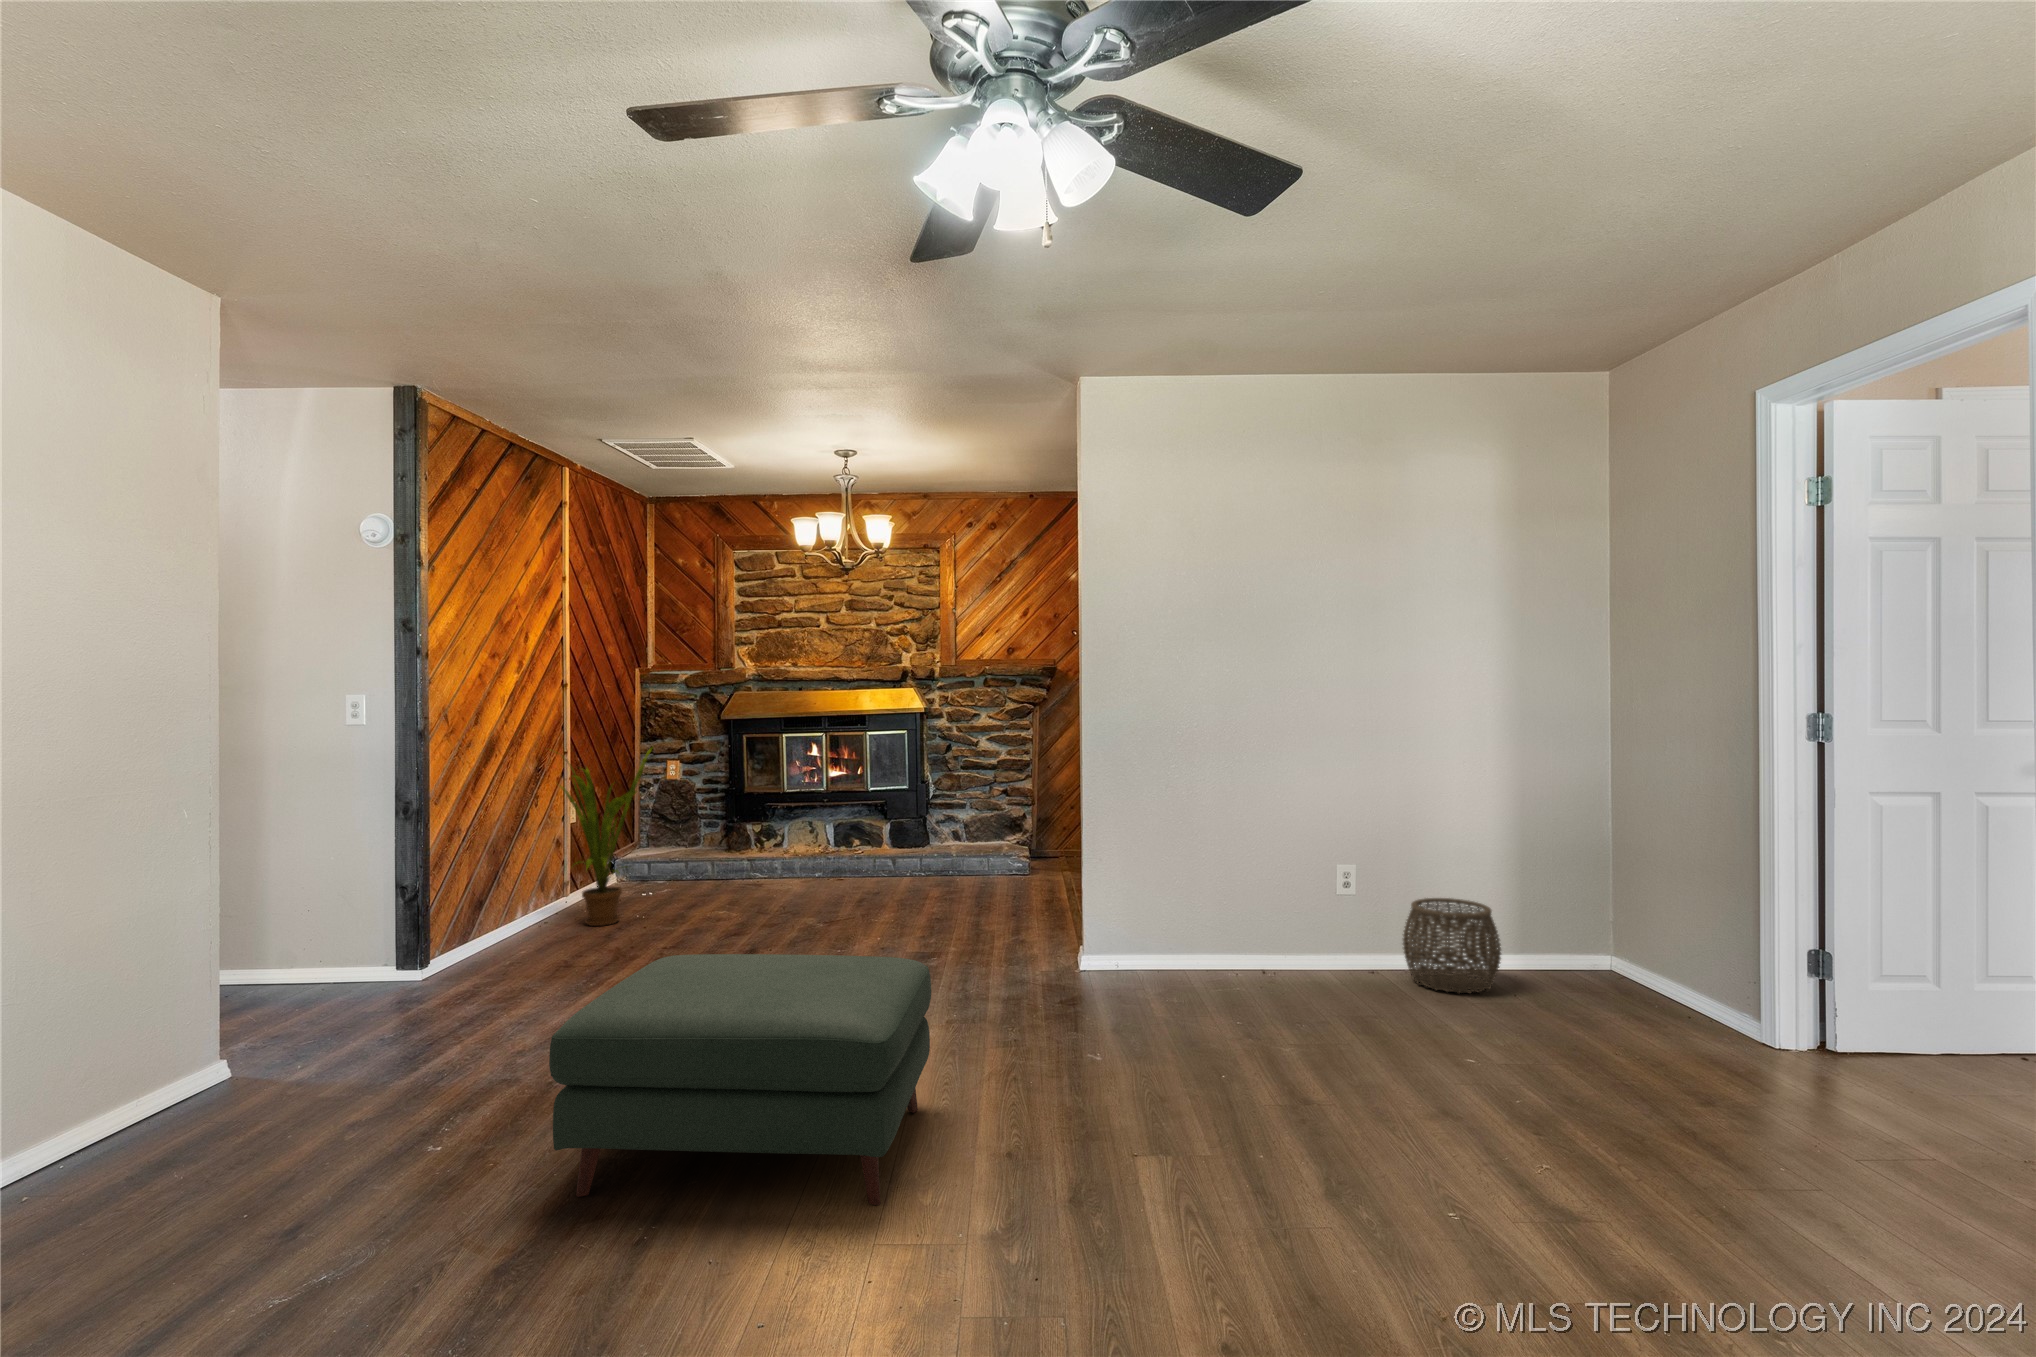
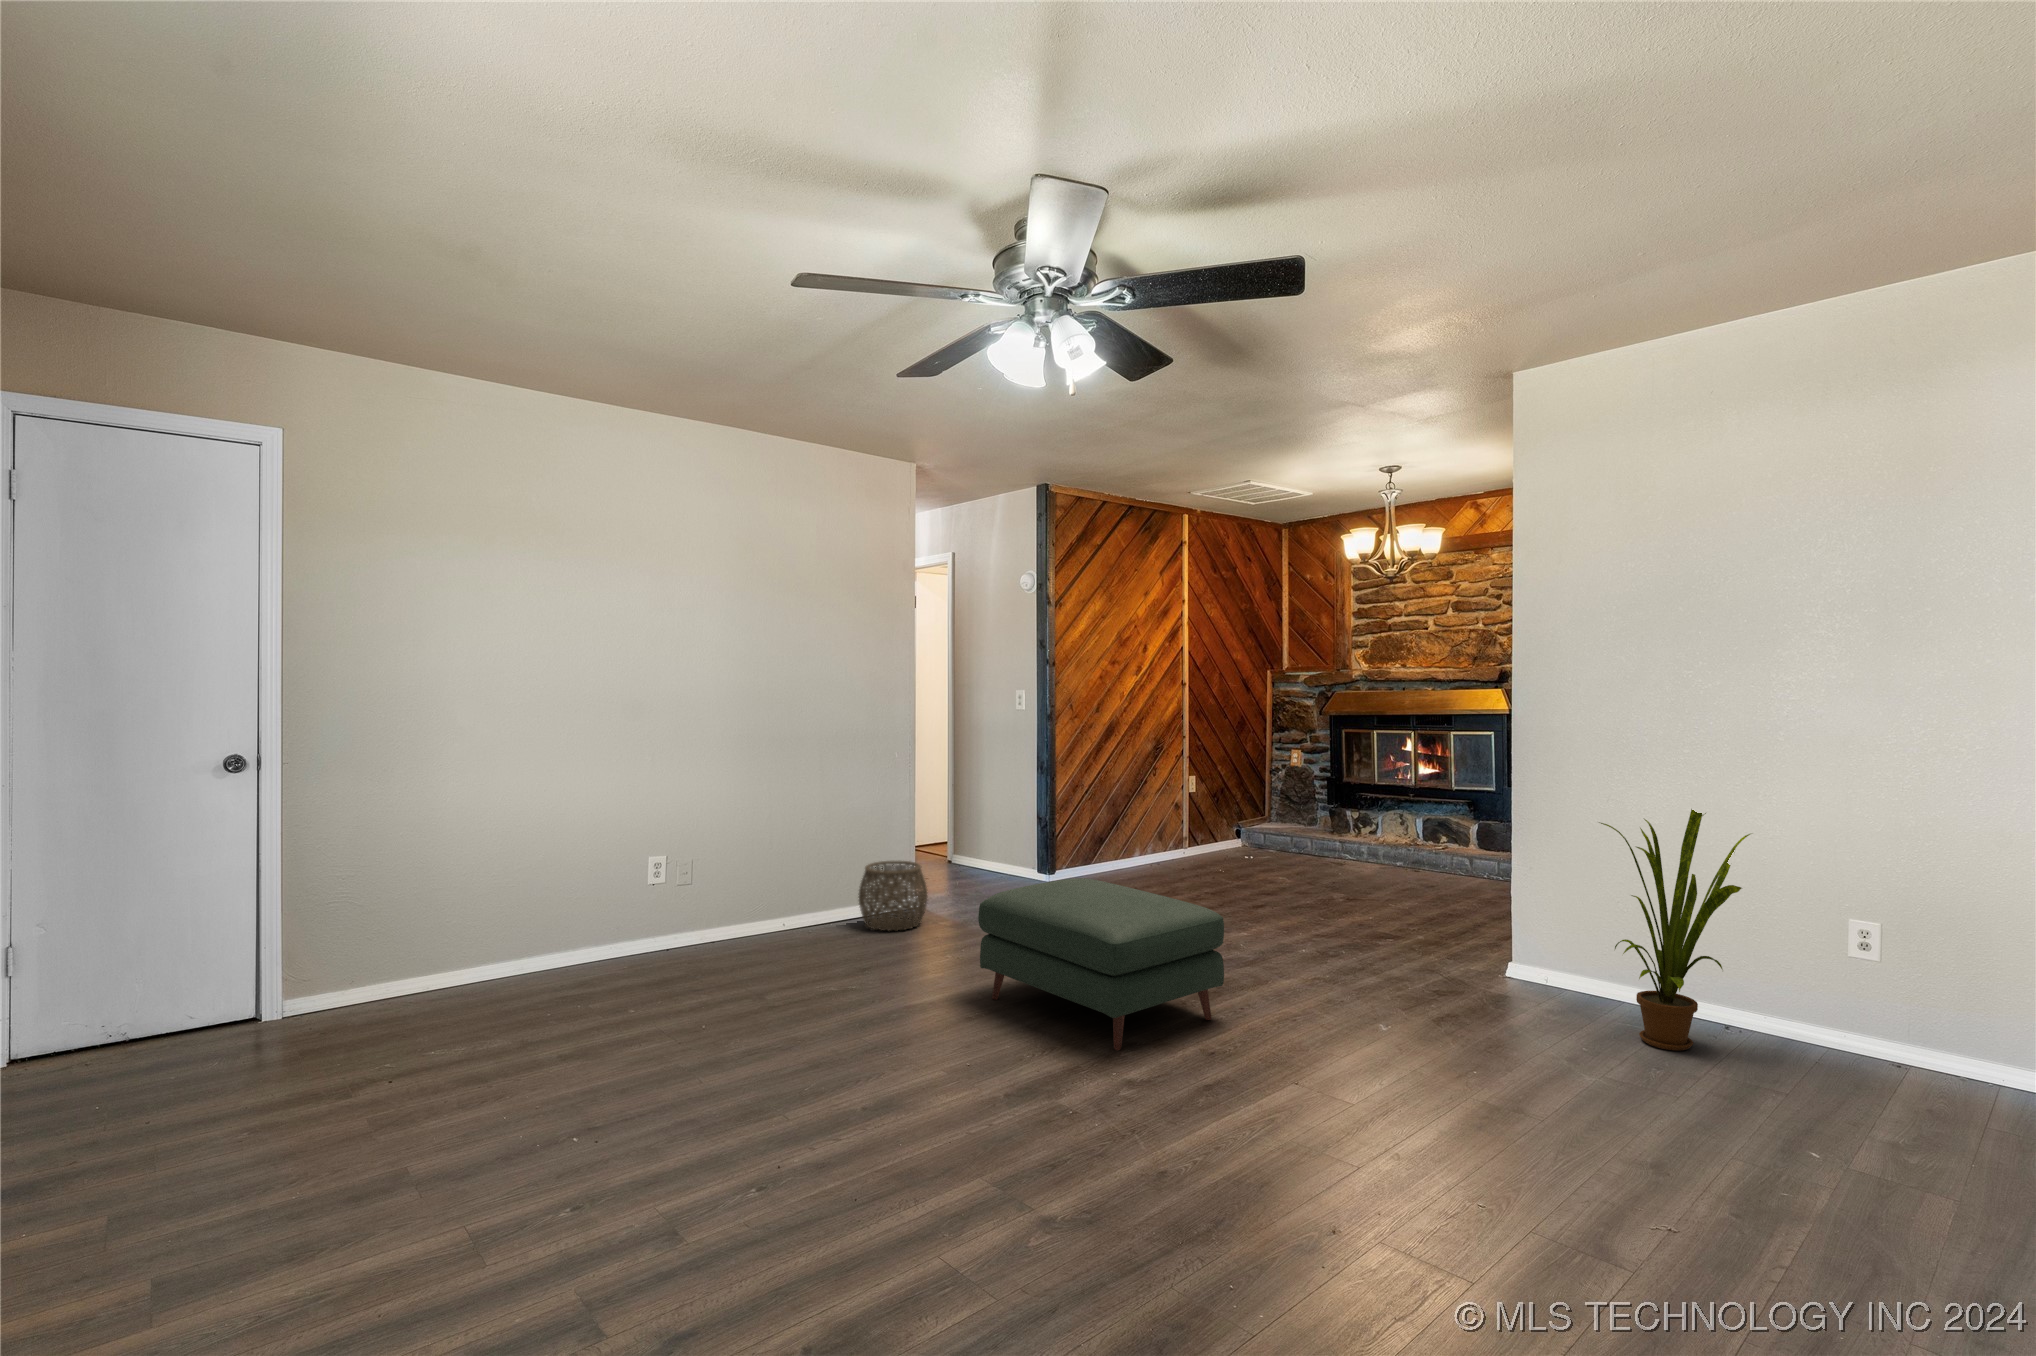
house plant: present [561,748,652,926] -> present [1599,809,1750,1051]
woven basket: present [1403,898,1501,993] -> present [858,861,928,931]

